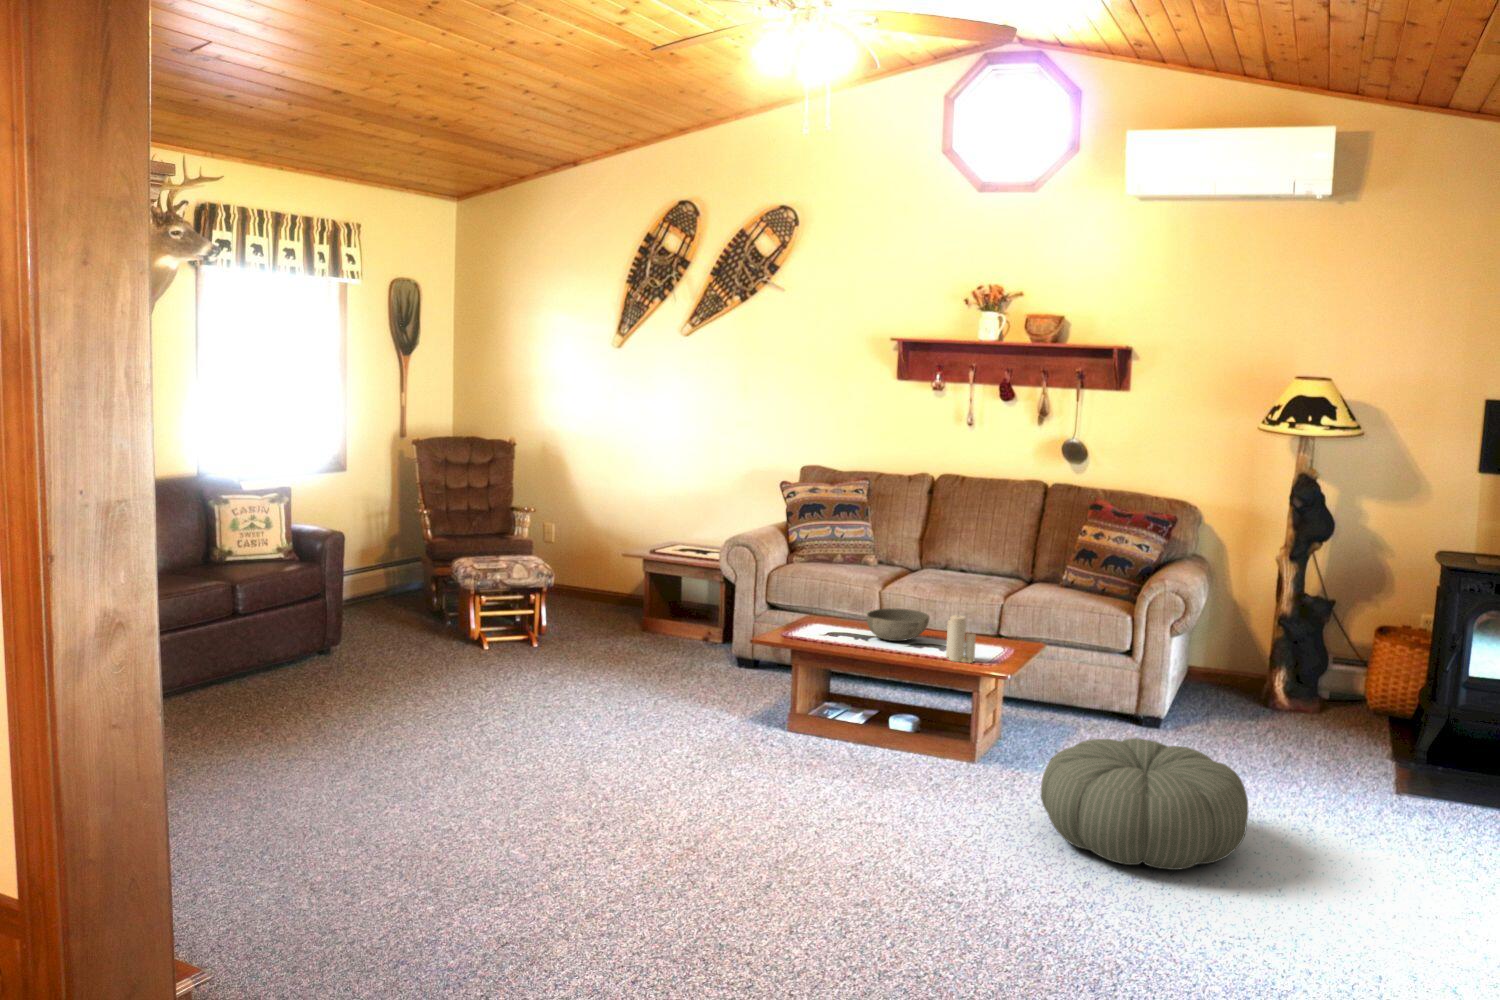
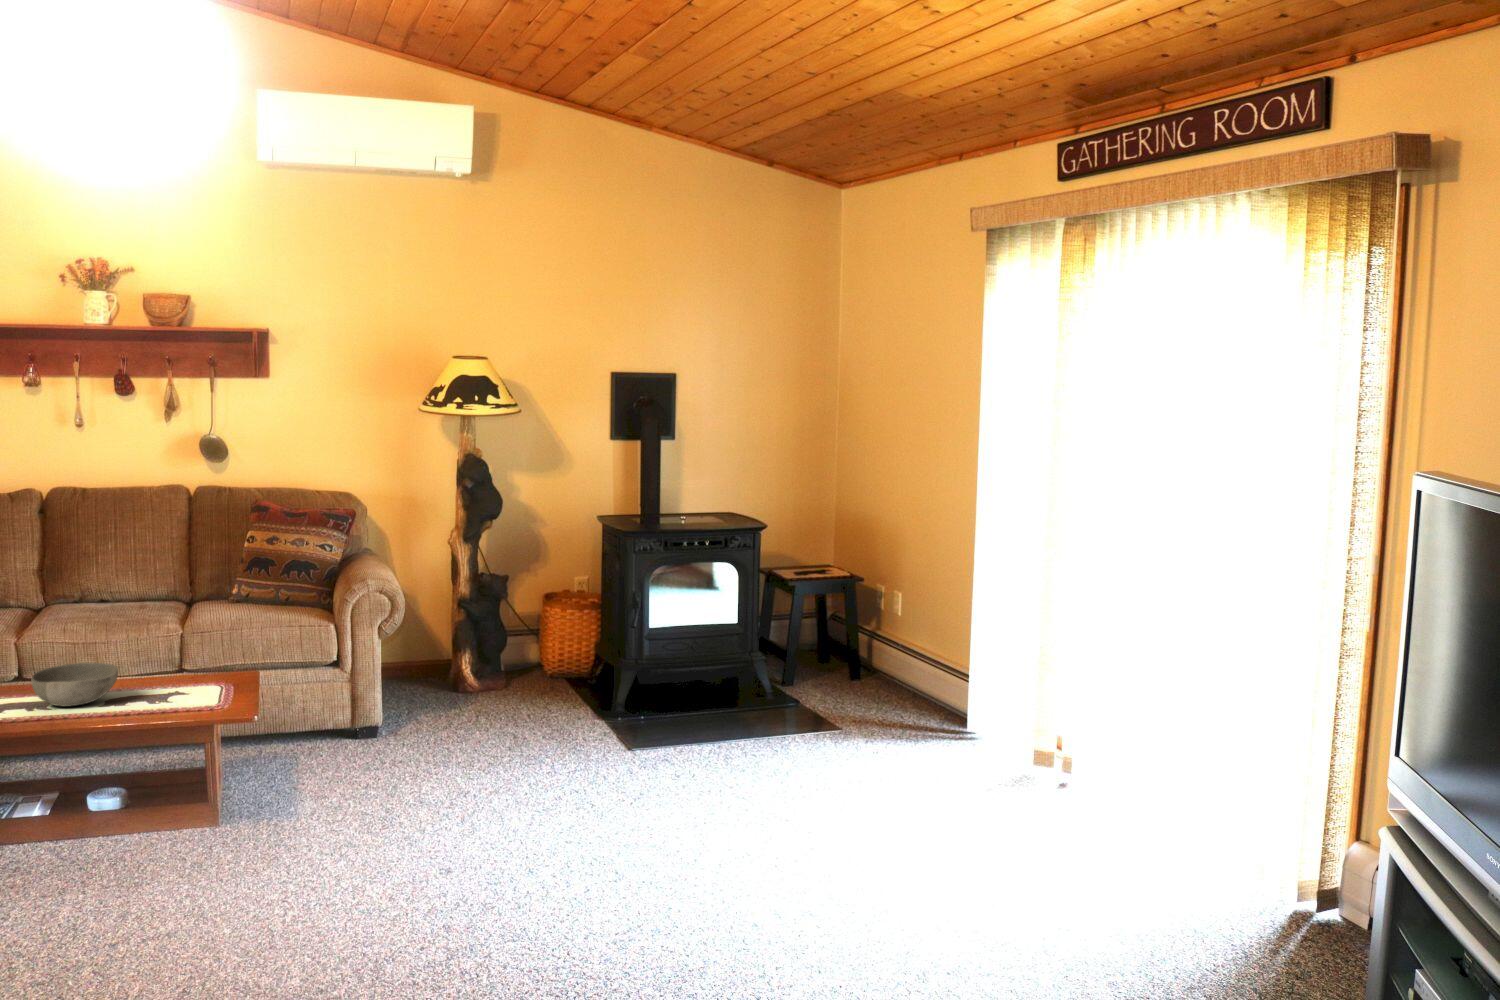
candle: present [946,615,976,663] -> none [164,654,205,714]
pouf: present [1041,738,1248,870] -> none [338,749,550,884]

